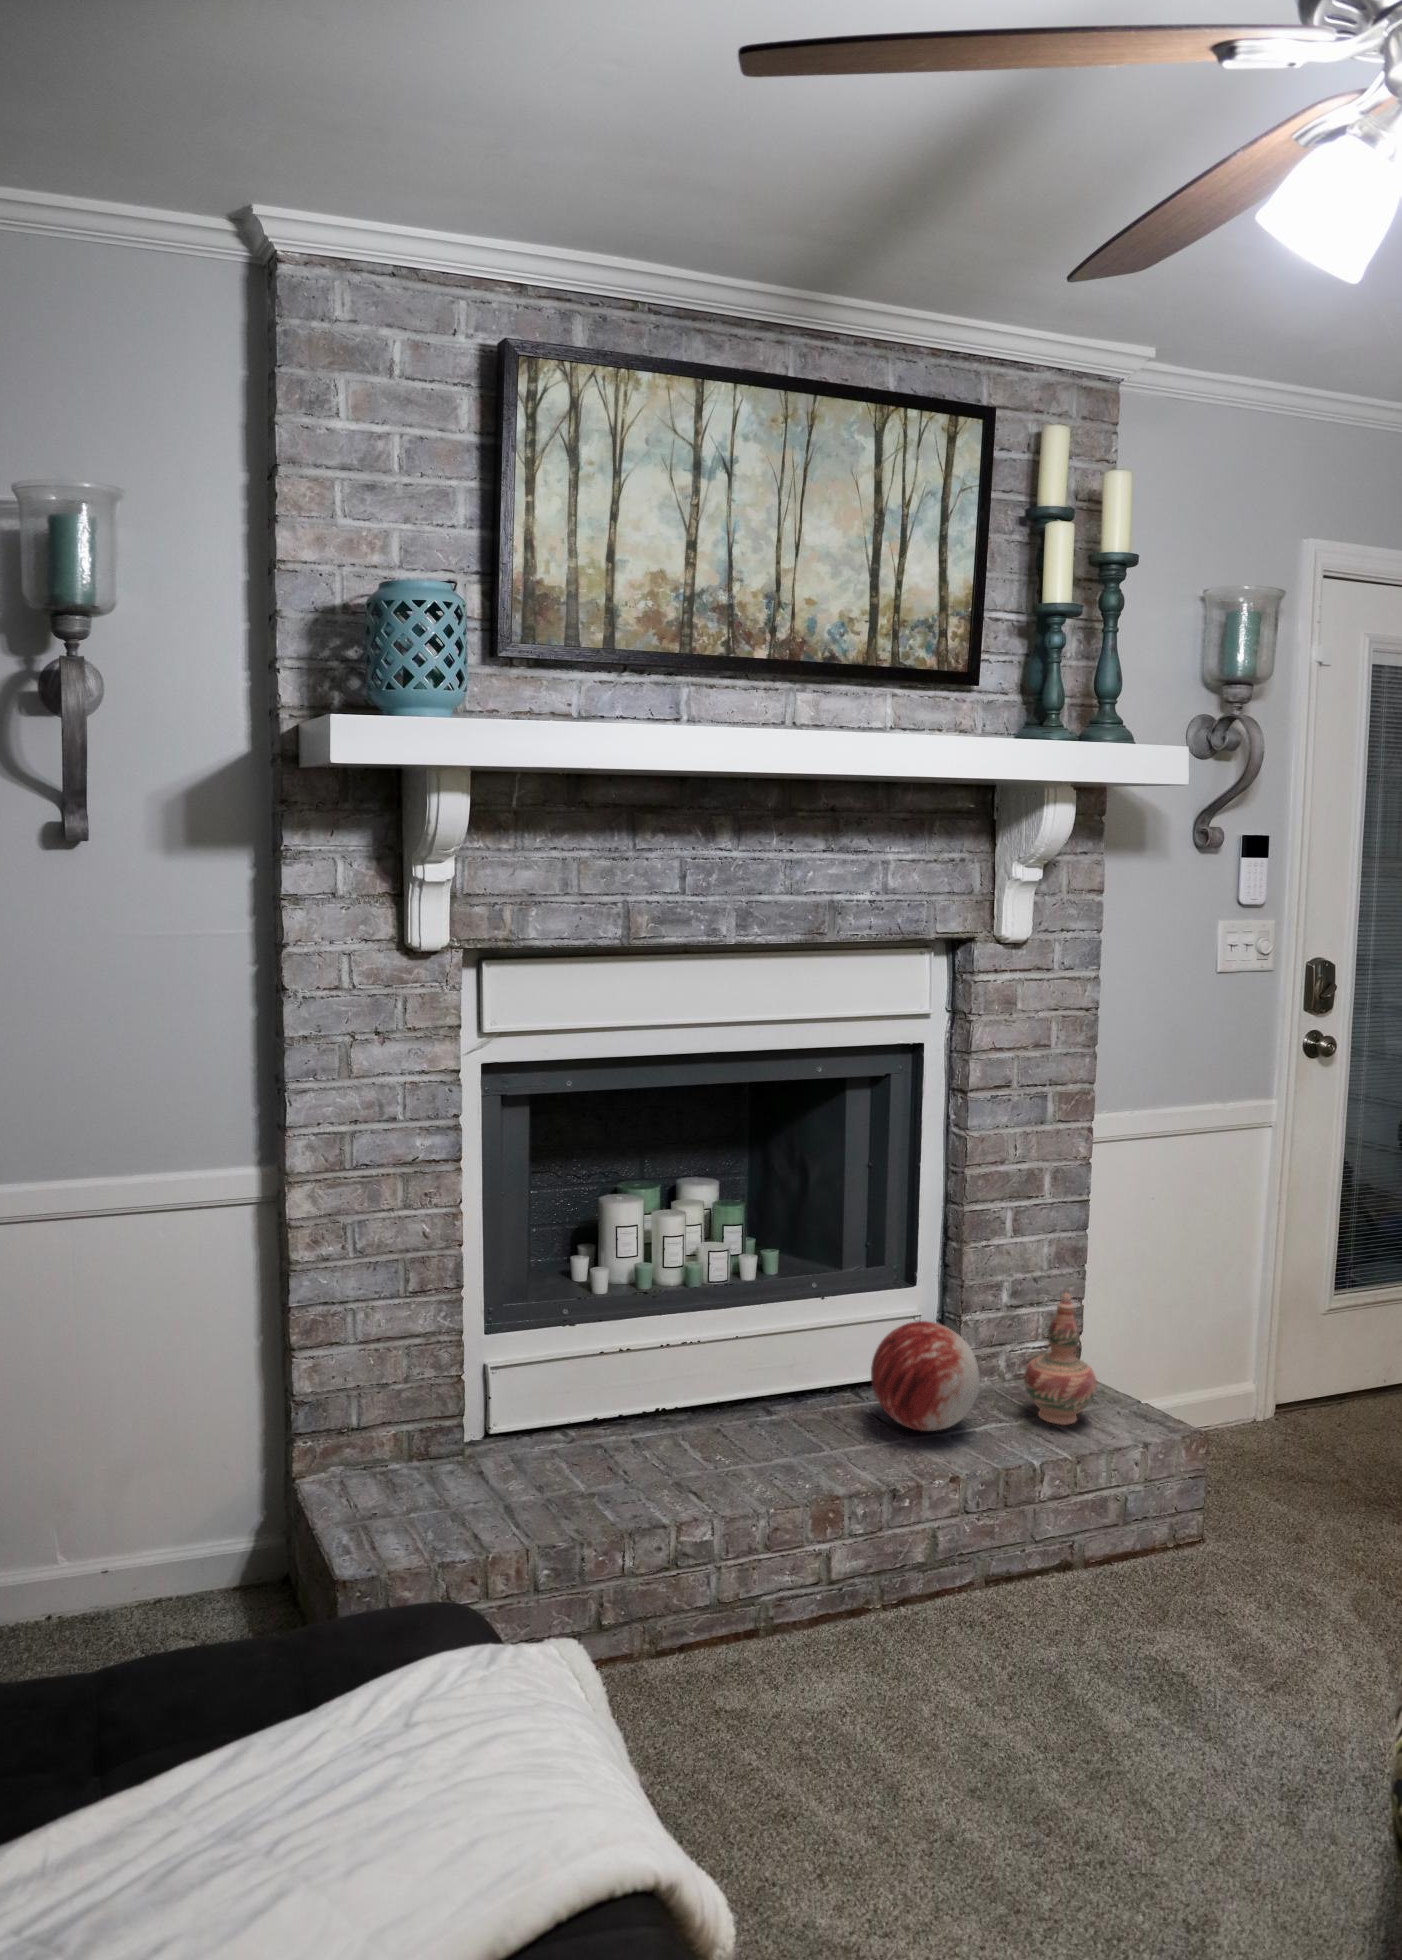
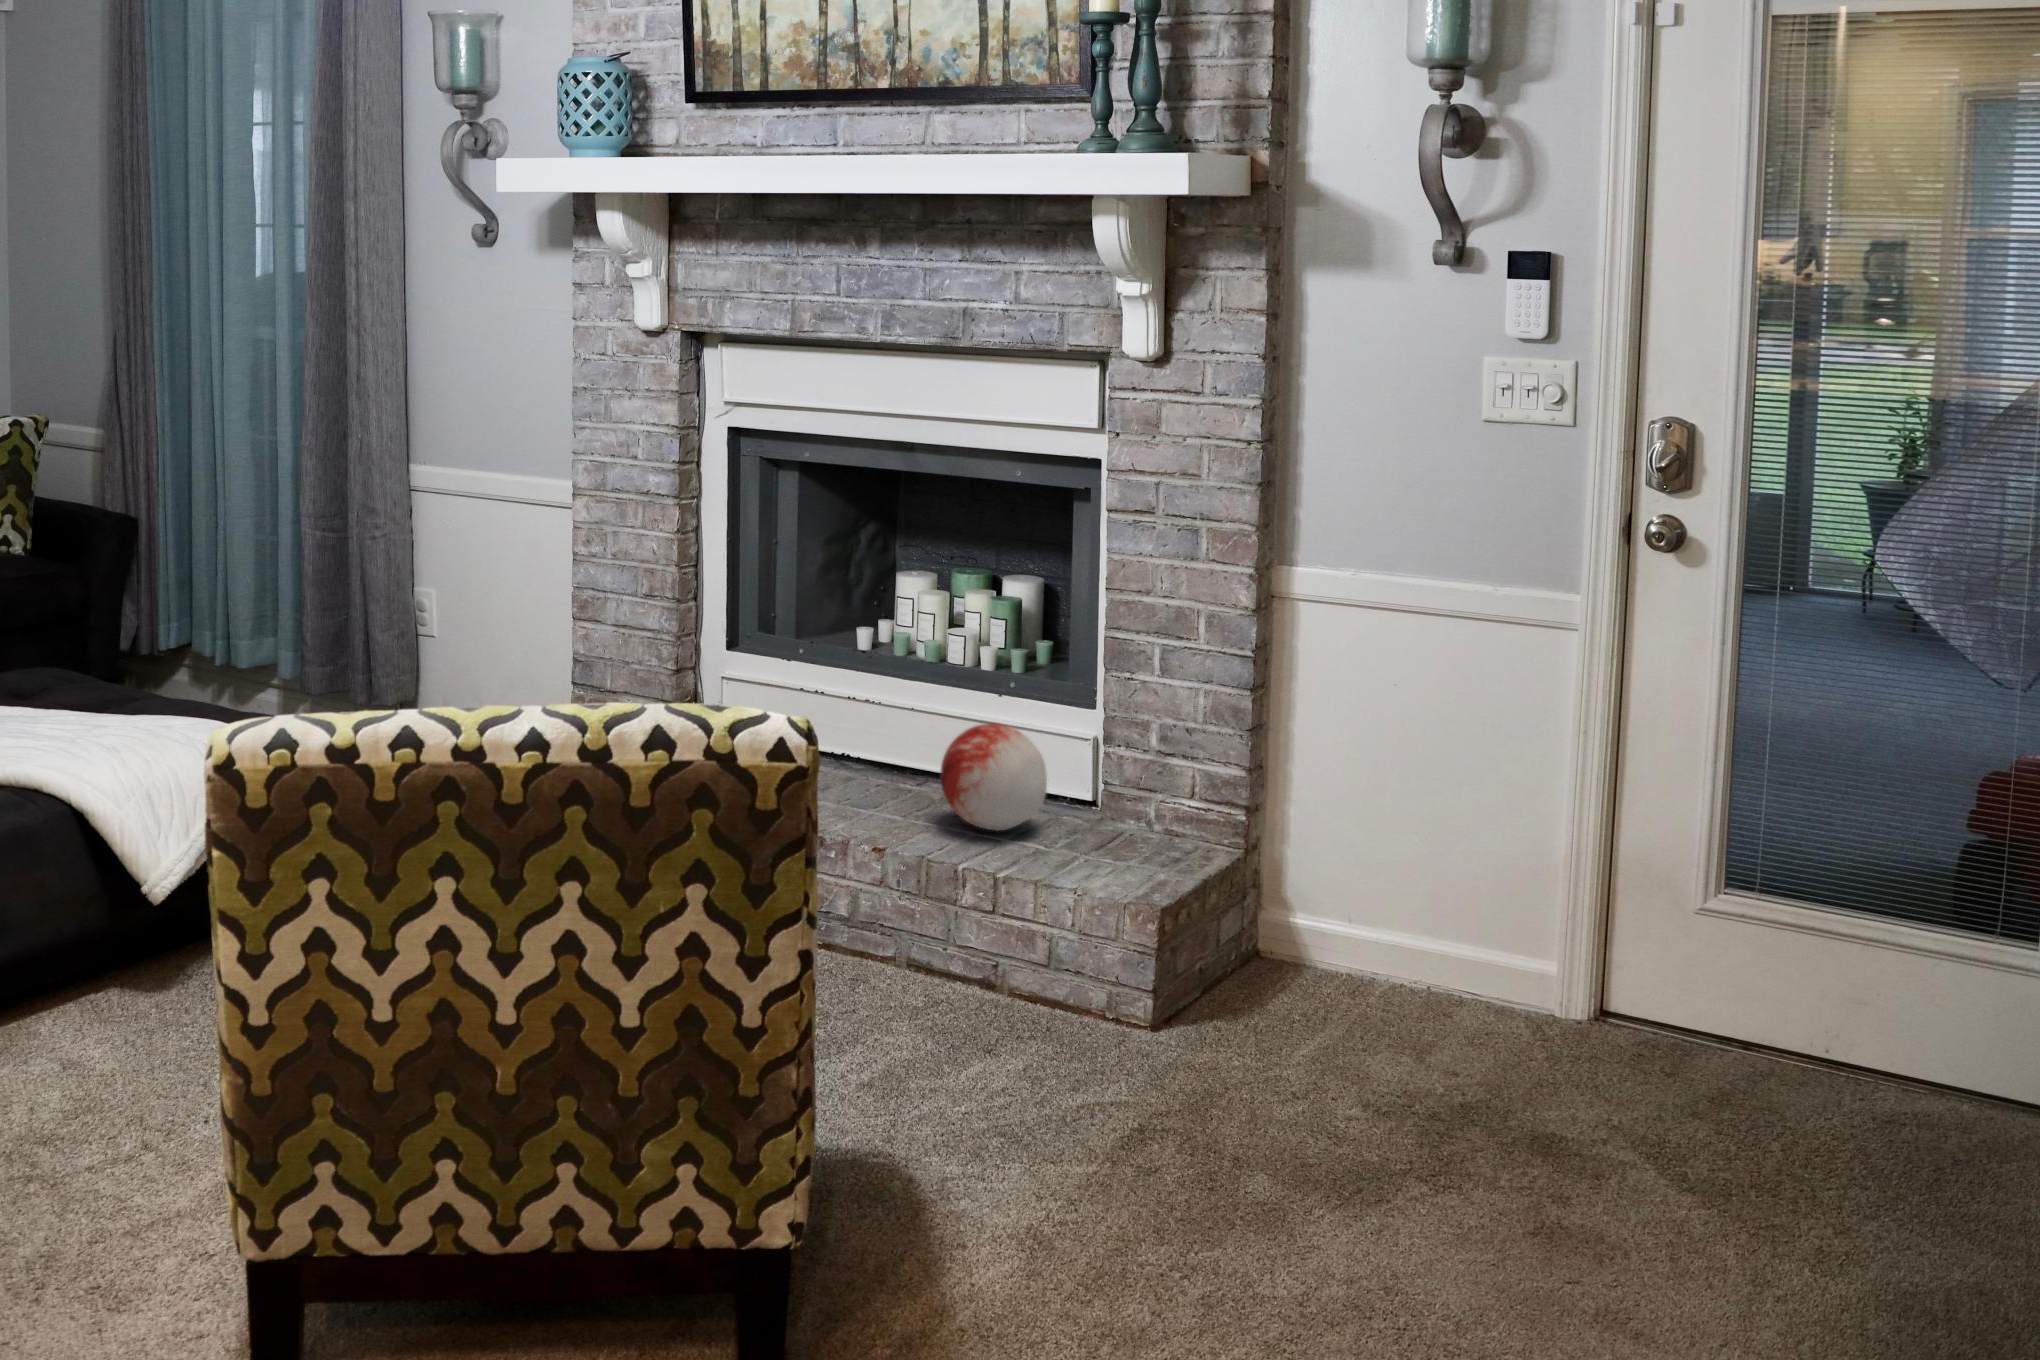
decorative vase: present [1024,1293,1097,1425] -> none [1091,727,1167,867]

